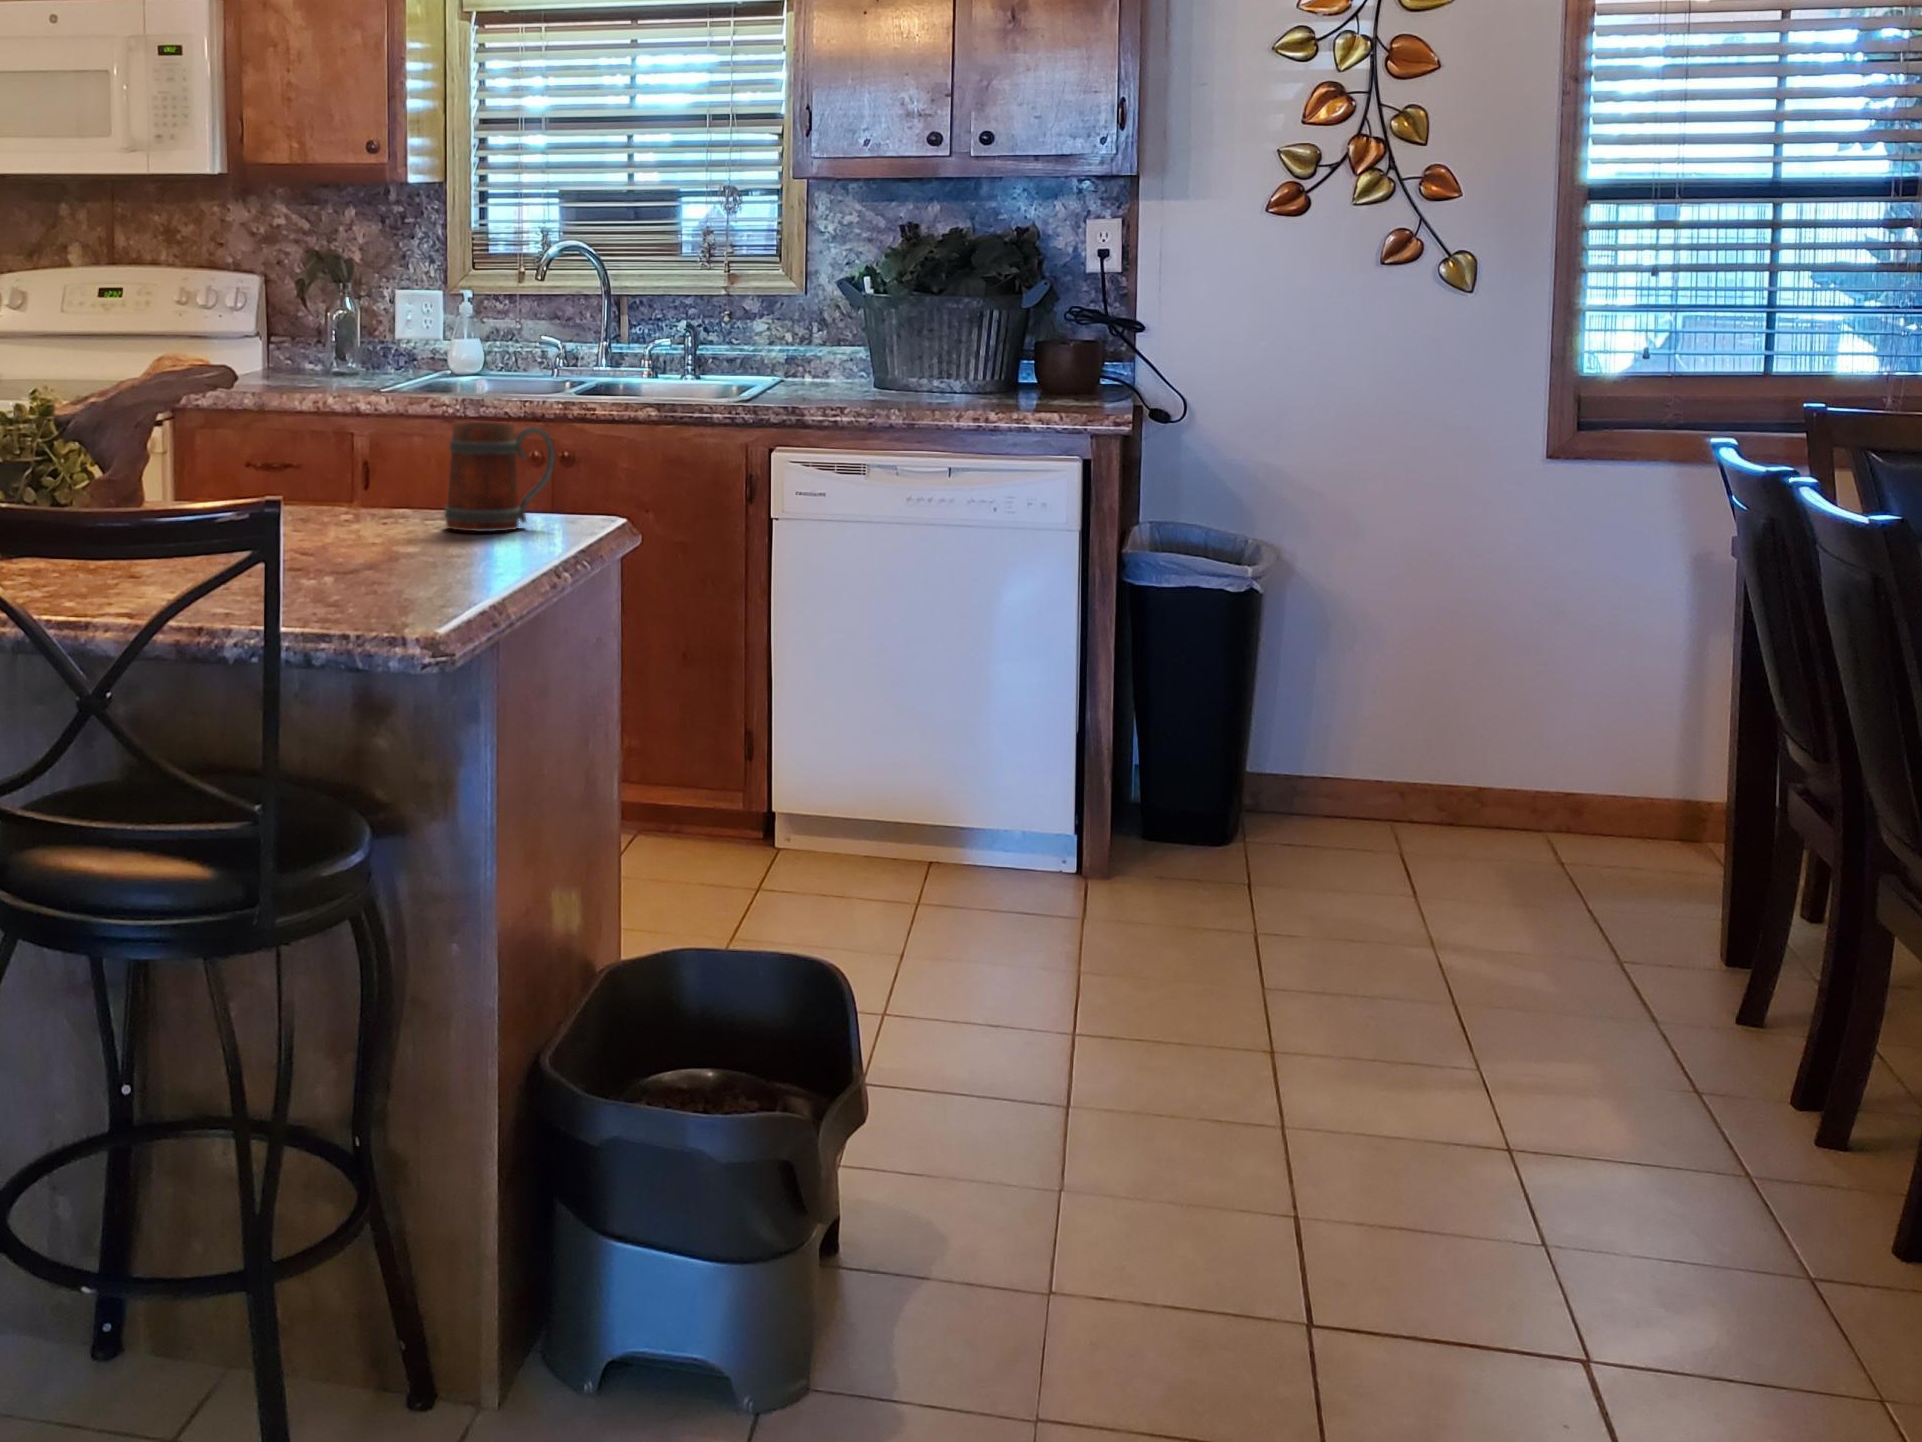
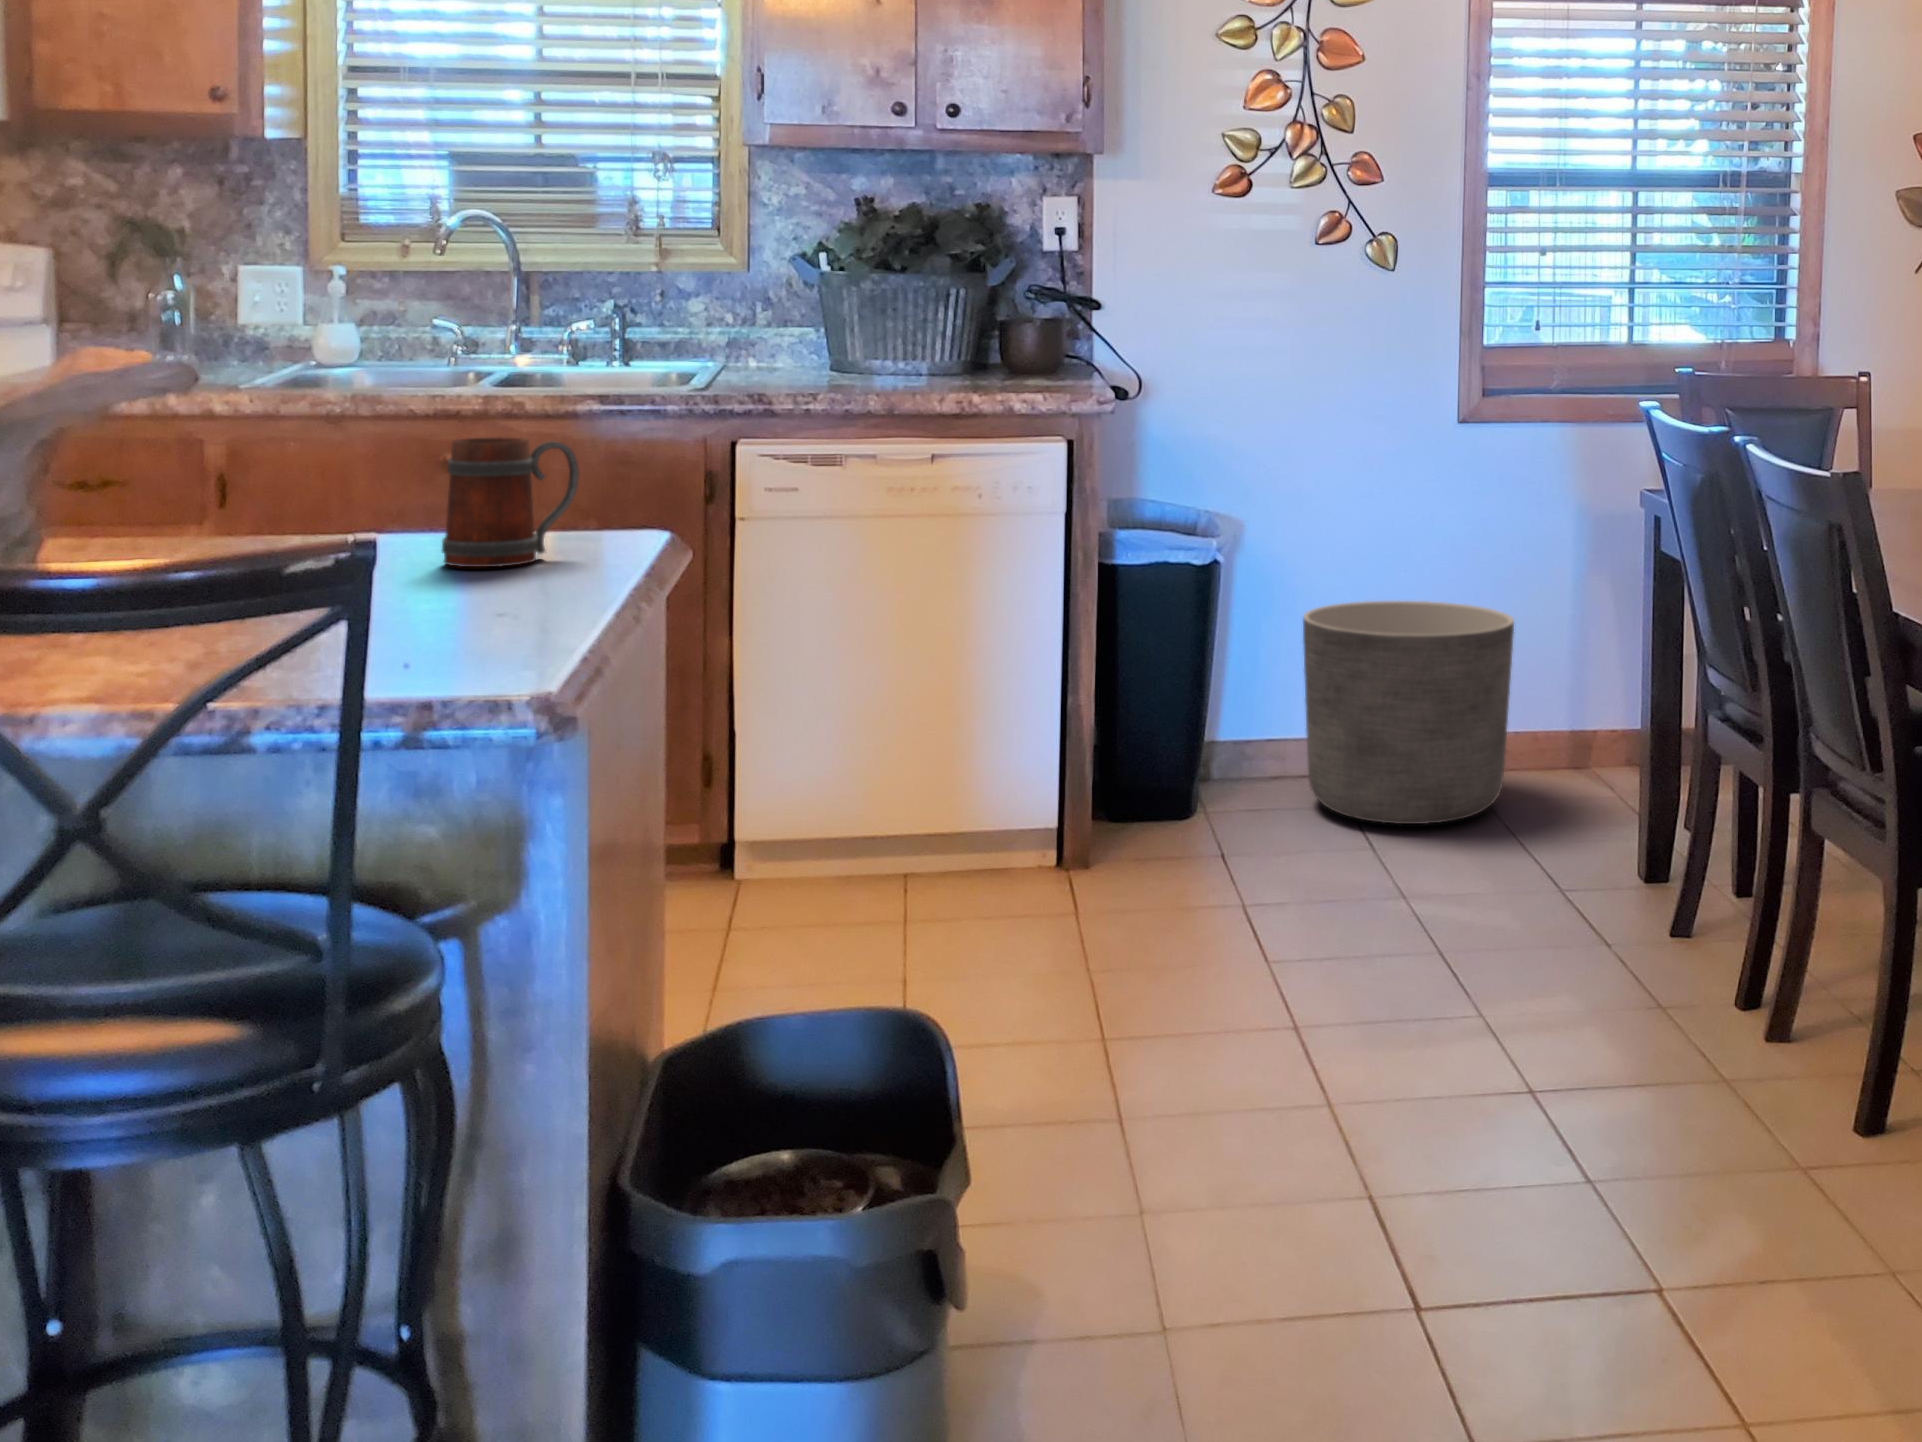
planter: none [1351,641,1600,881] -> present [1303,601,1514,824]

